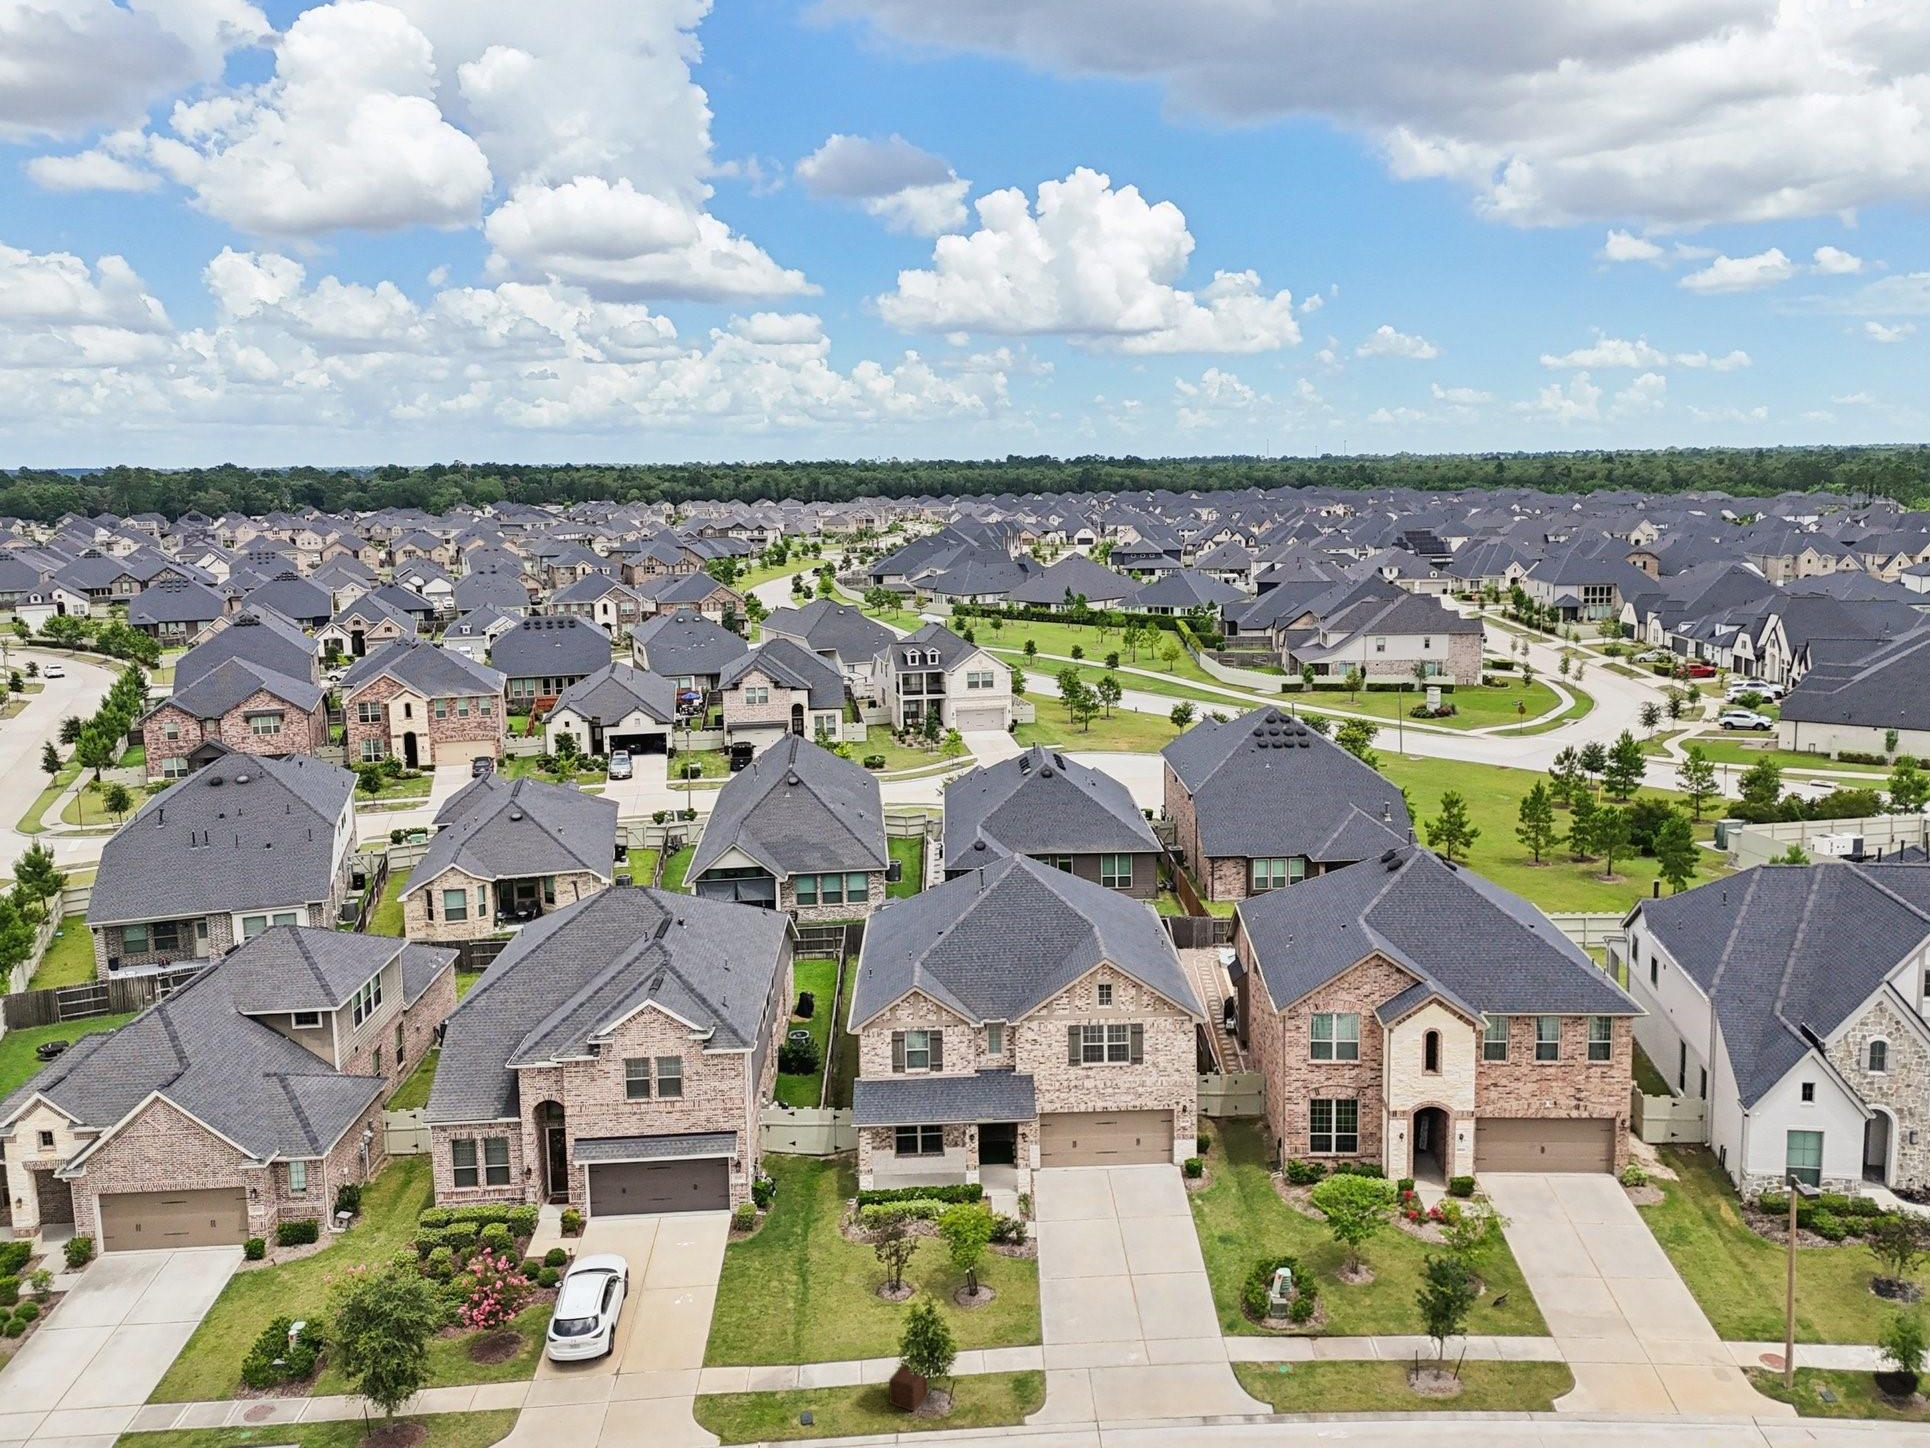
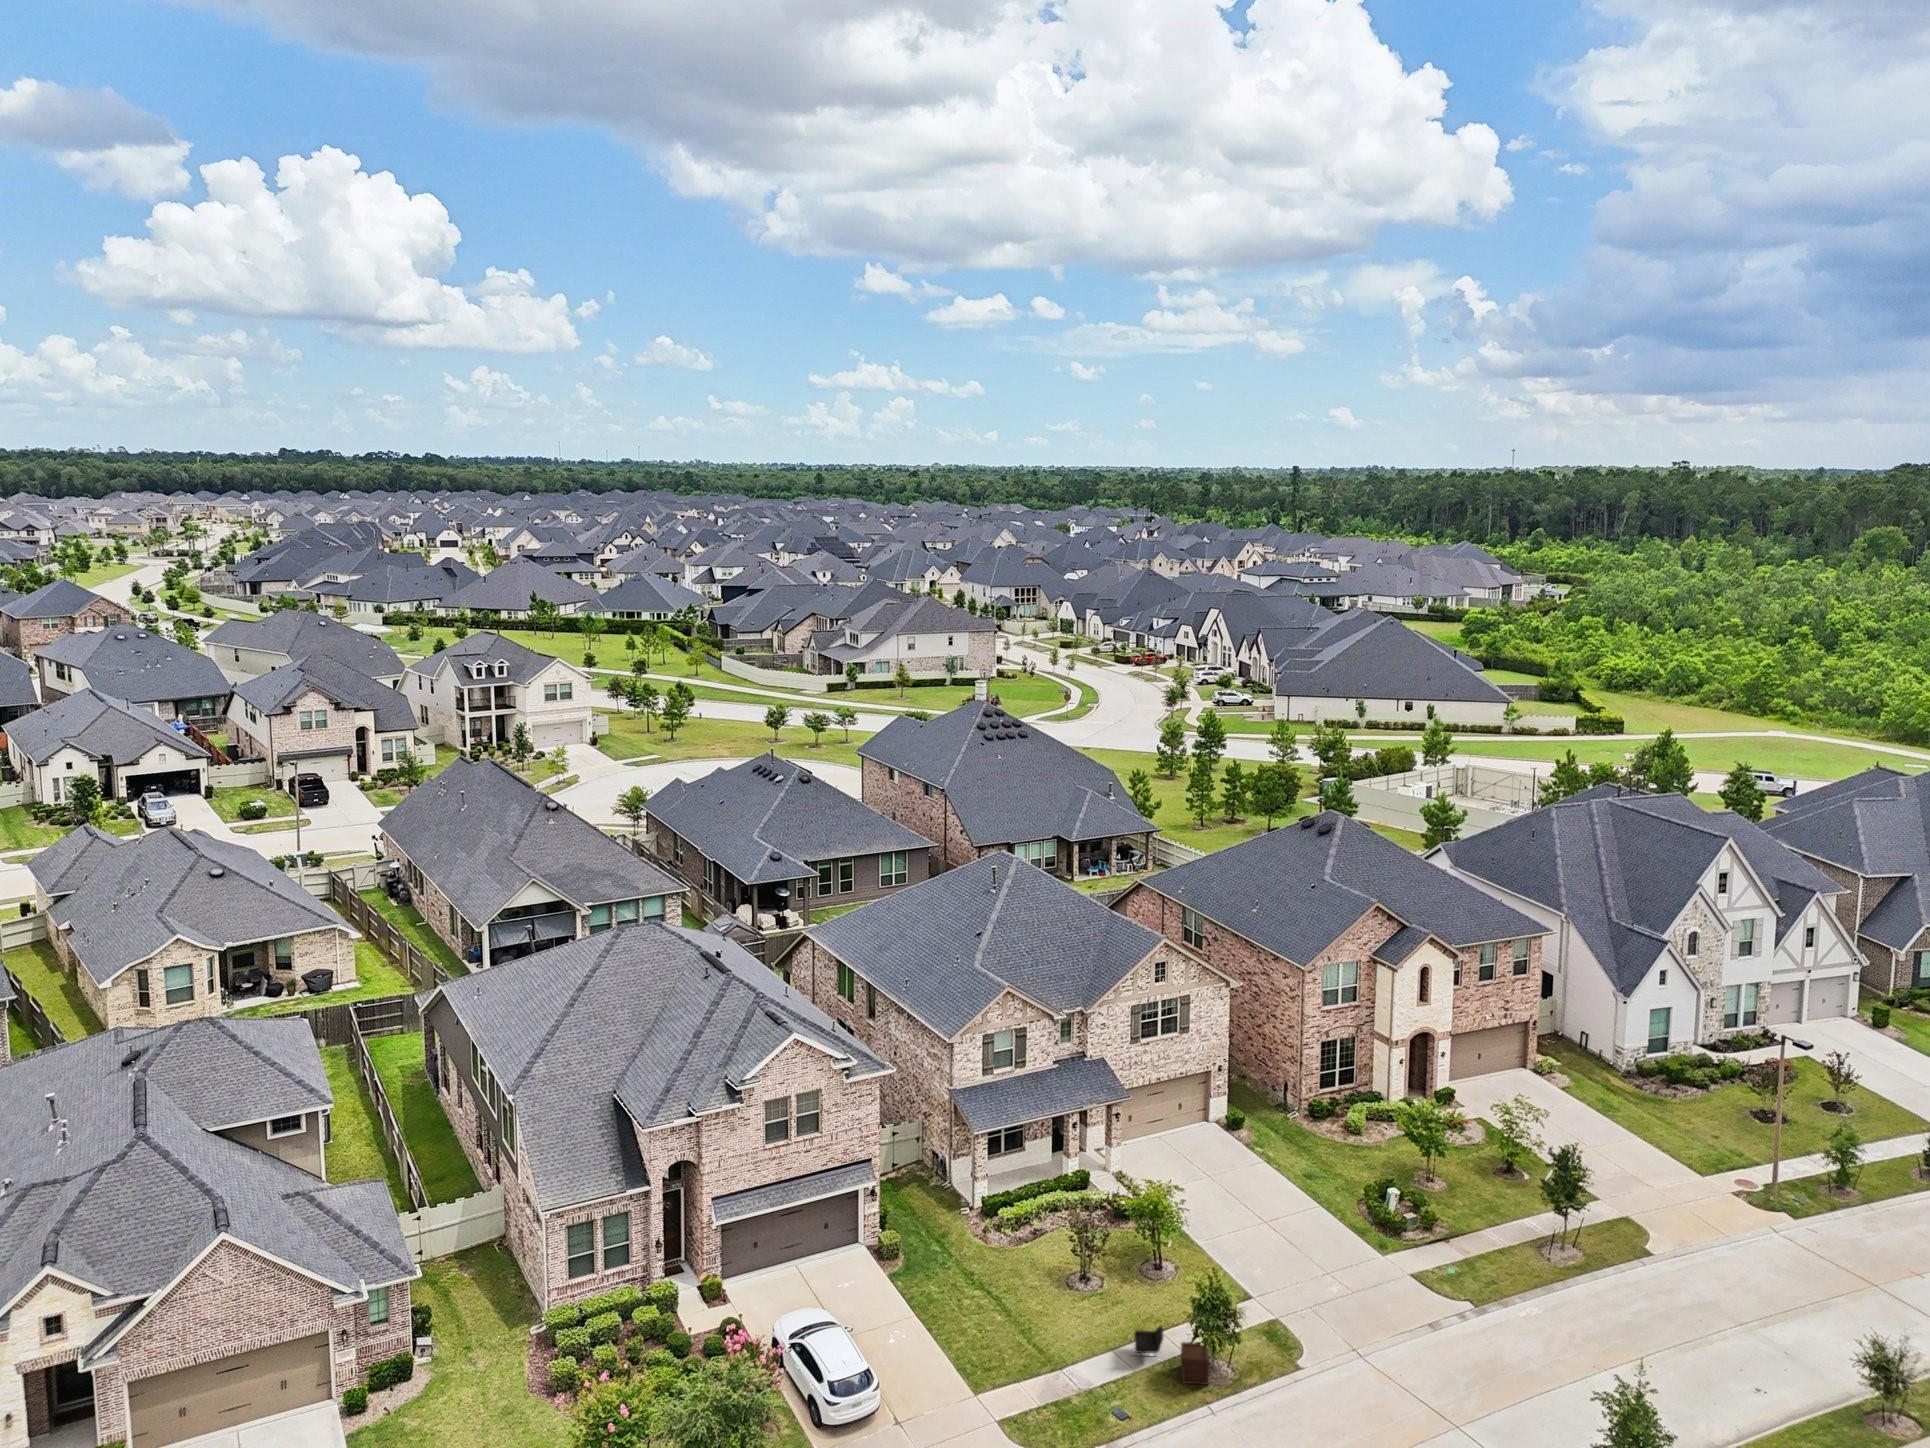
lounge chair: present [1873,1366,1919,1403] -> present [1134,1326,1164,1362]

